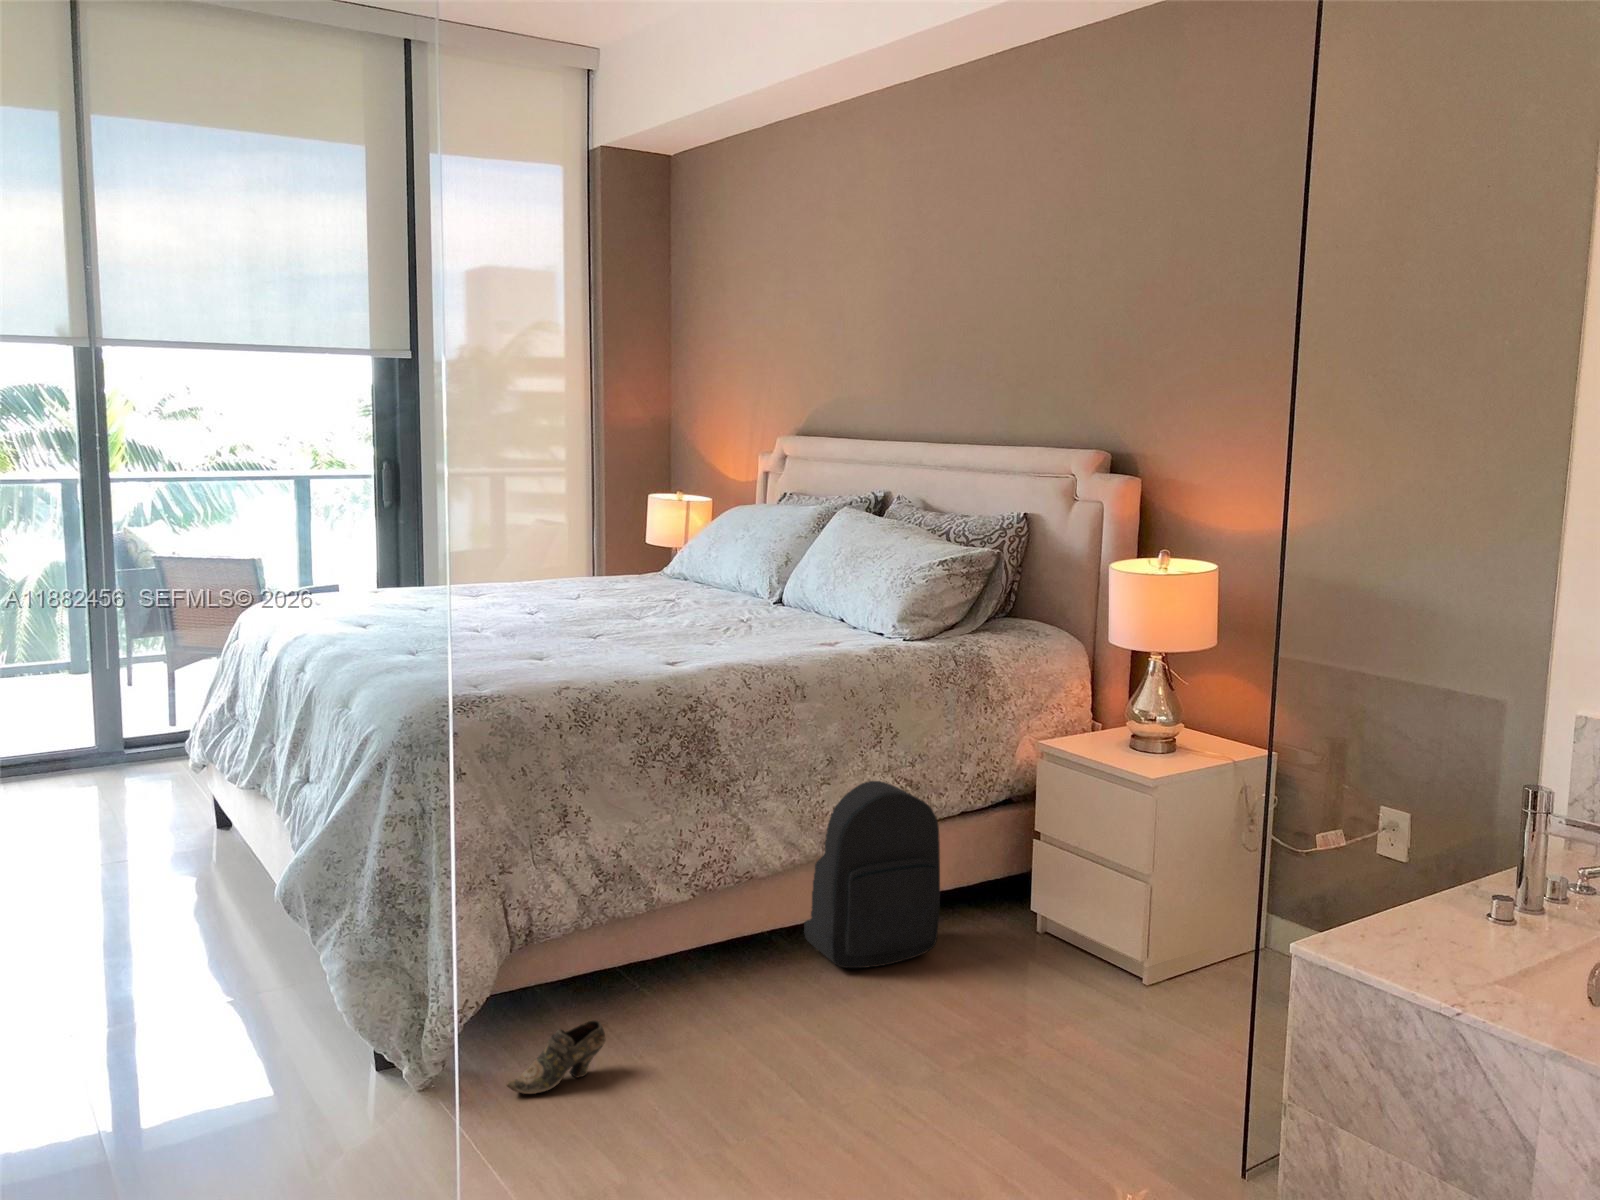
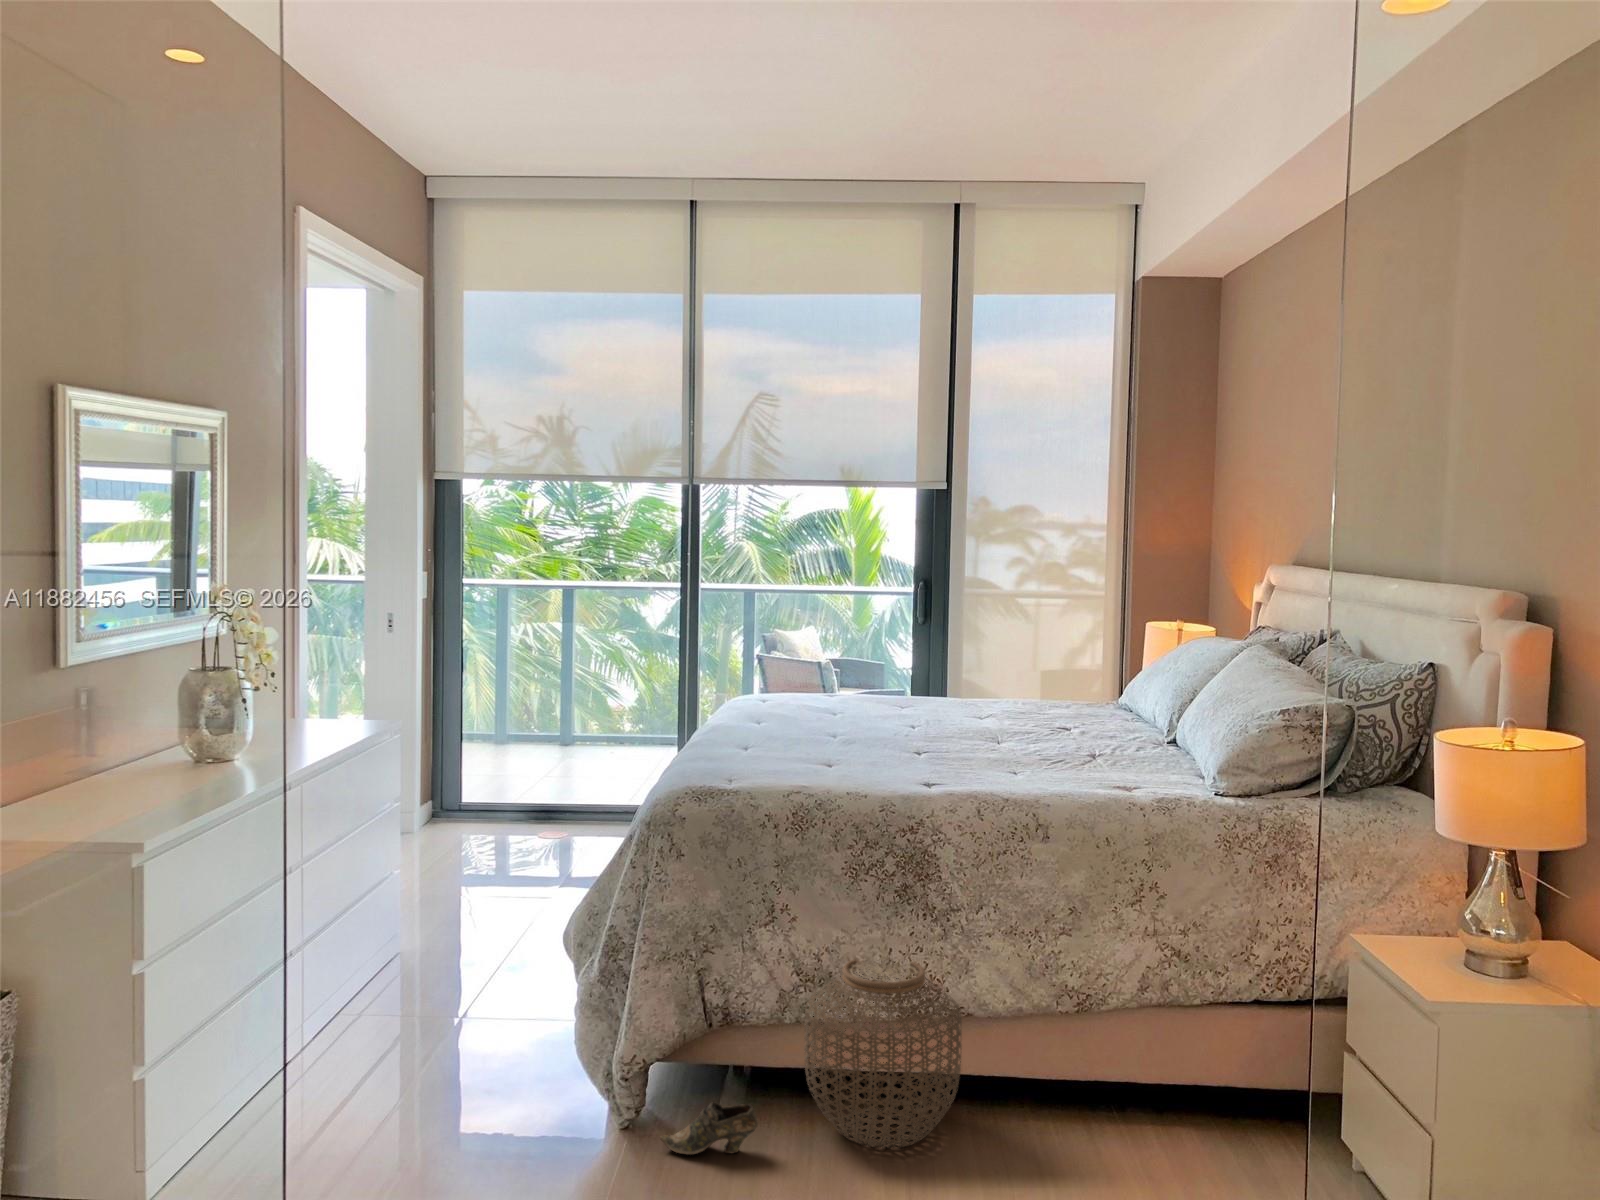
backpack: present [804,781,940,968] -> none [1054,913,1193,1151]
woven basket: none [607,838,769,1028] -> present [804,960,962,1148]

